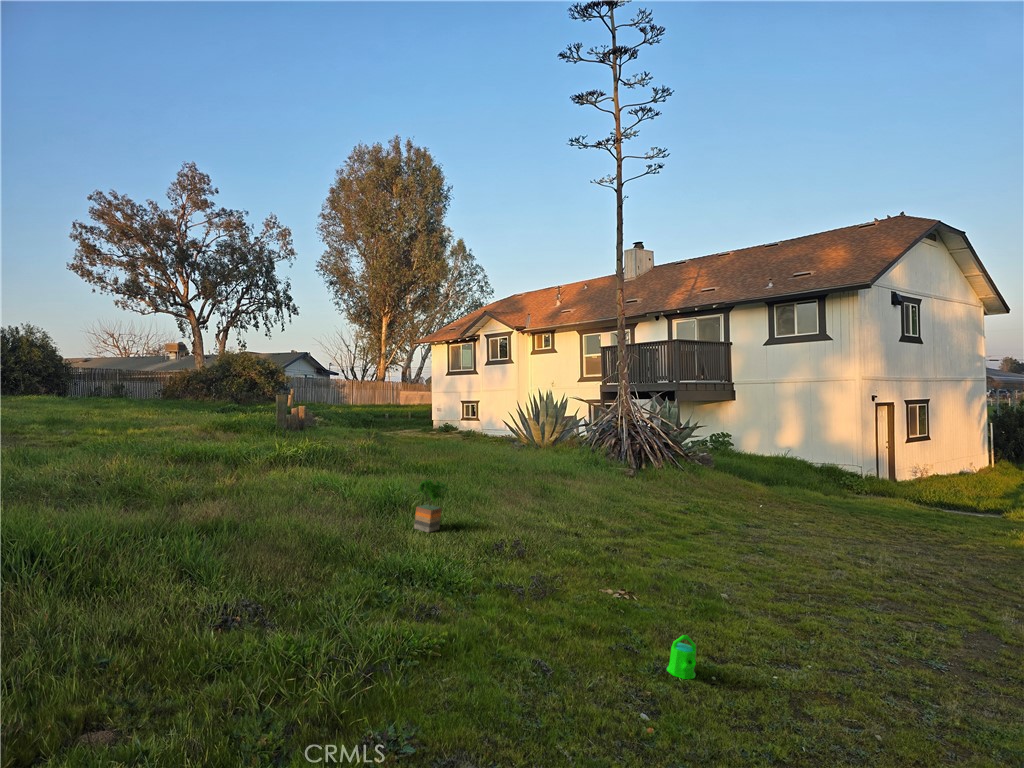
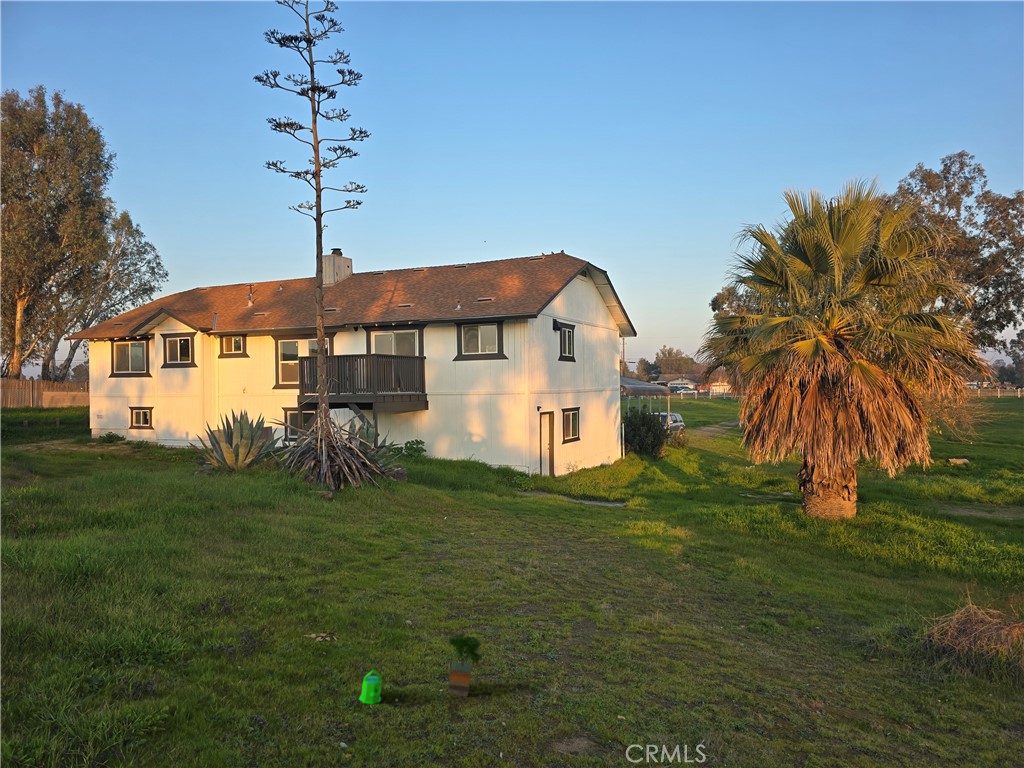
potted tree: present [414,479,449,532] -> present [448,636,482,697]

